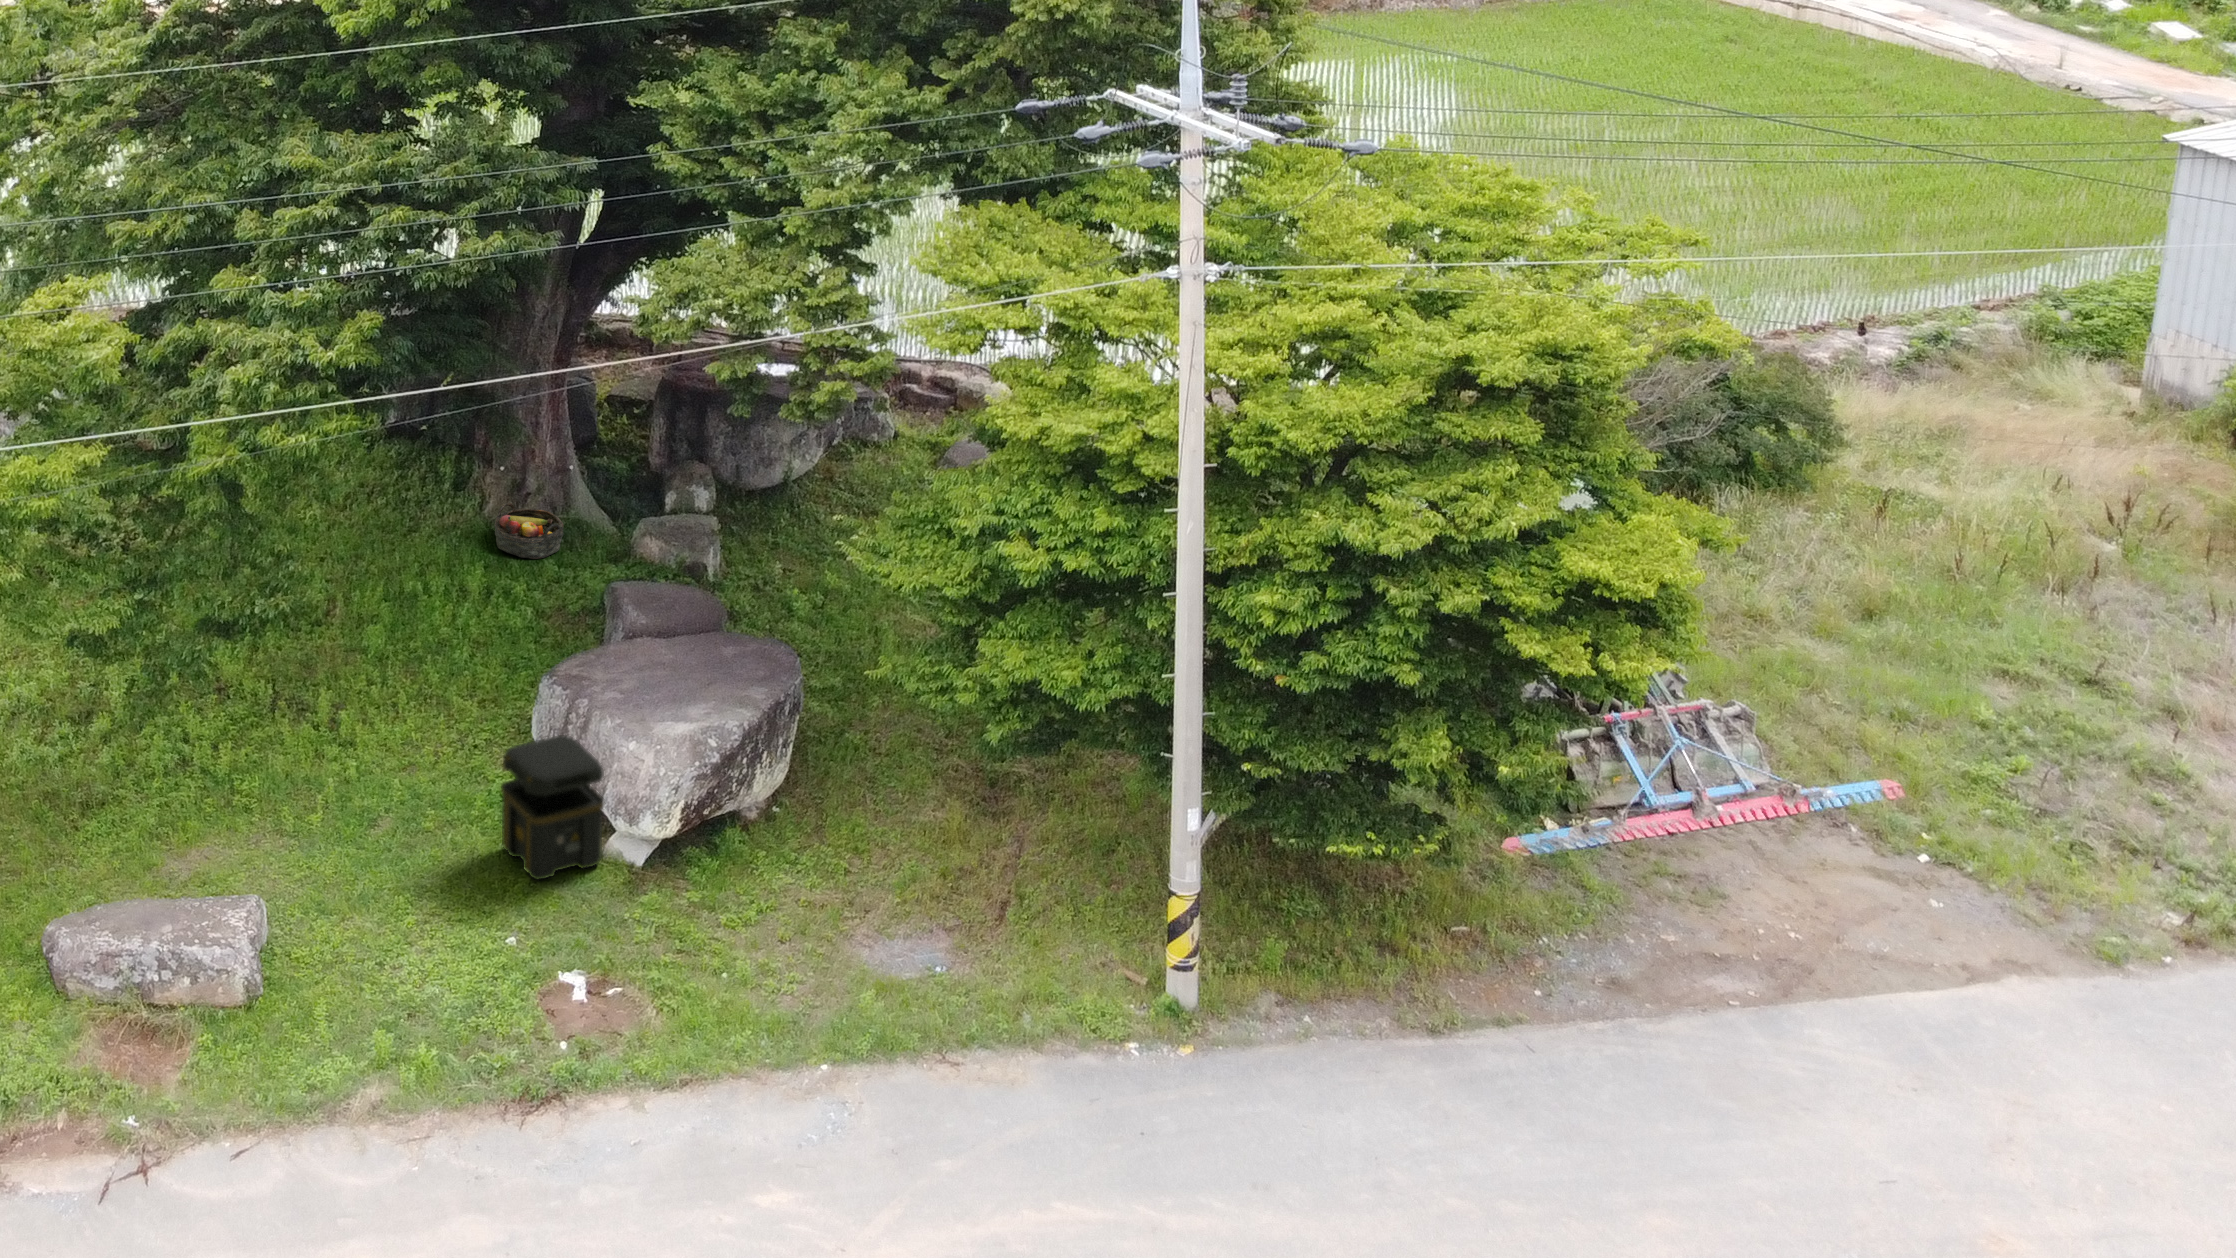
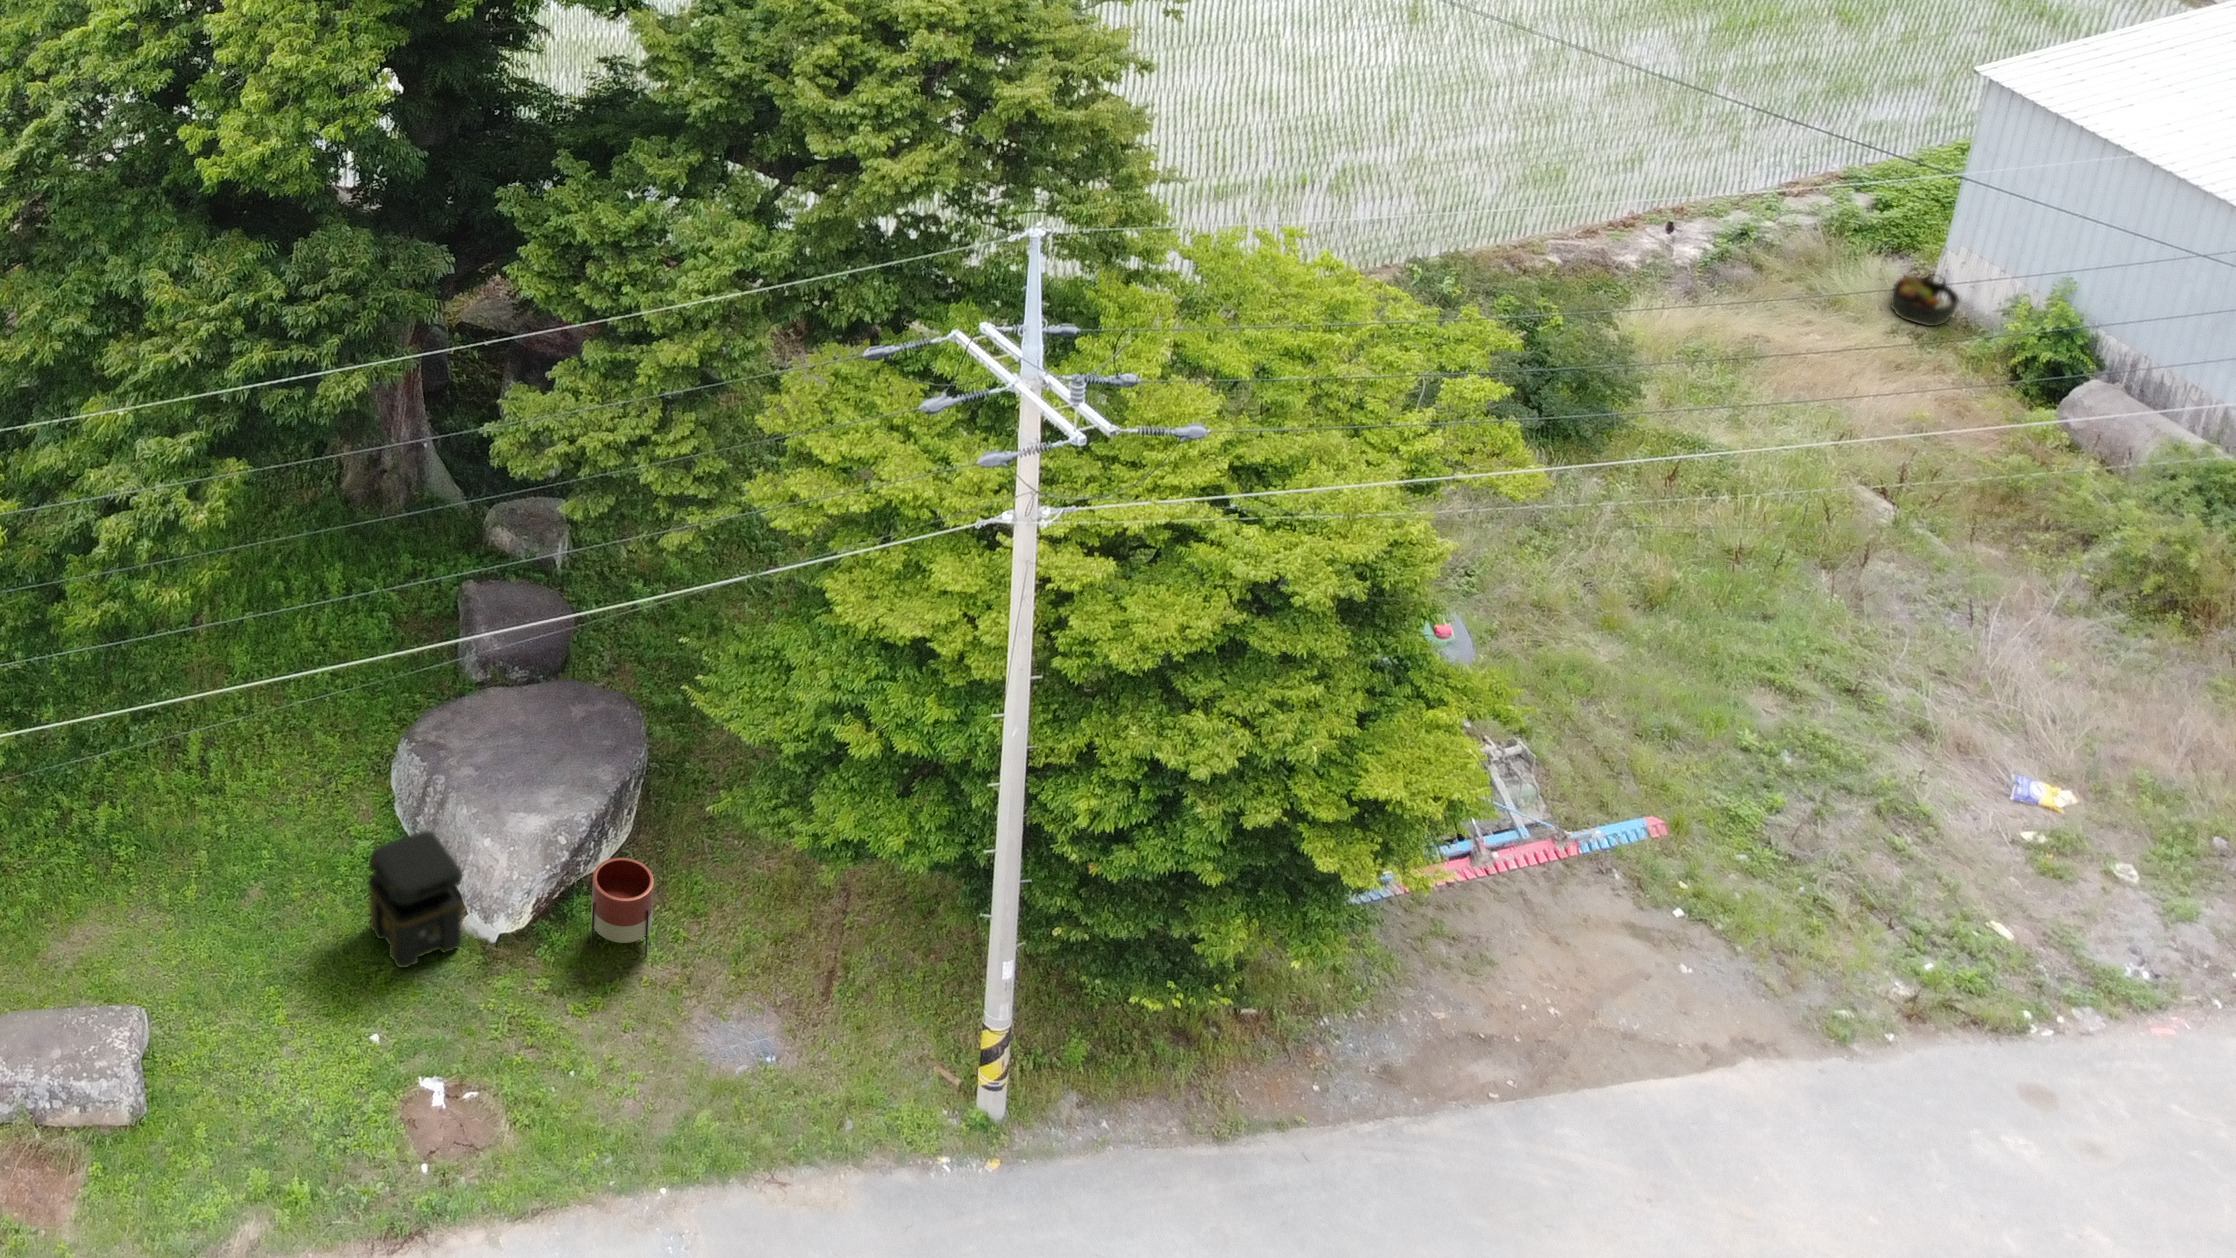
basket: present [495,503,564,559] -> present [1891,275,1959,326]
planter: none [742,766,811,874] -> present [591,858,654,956]

